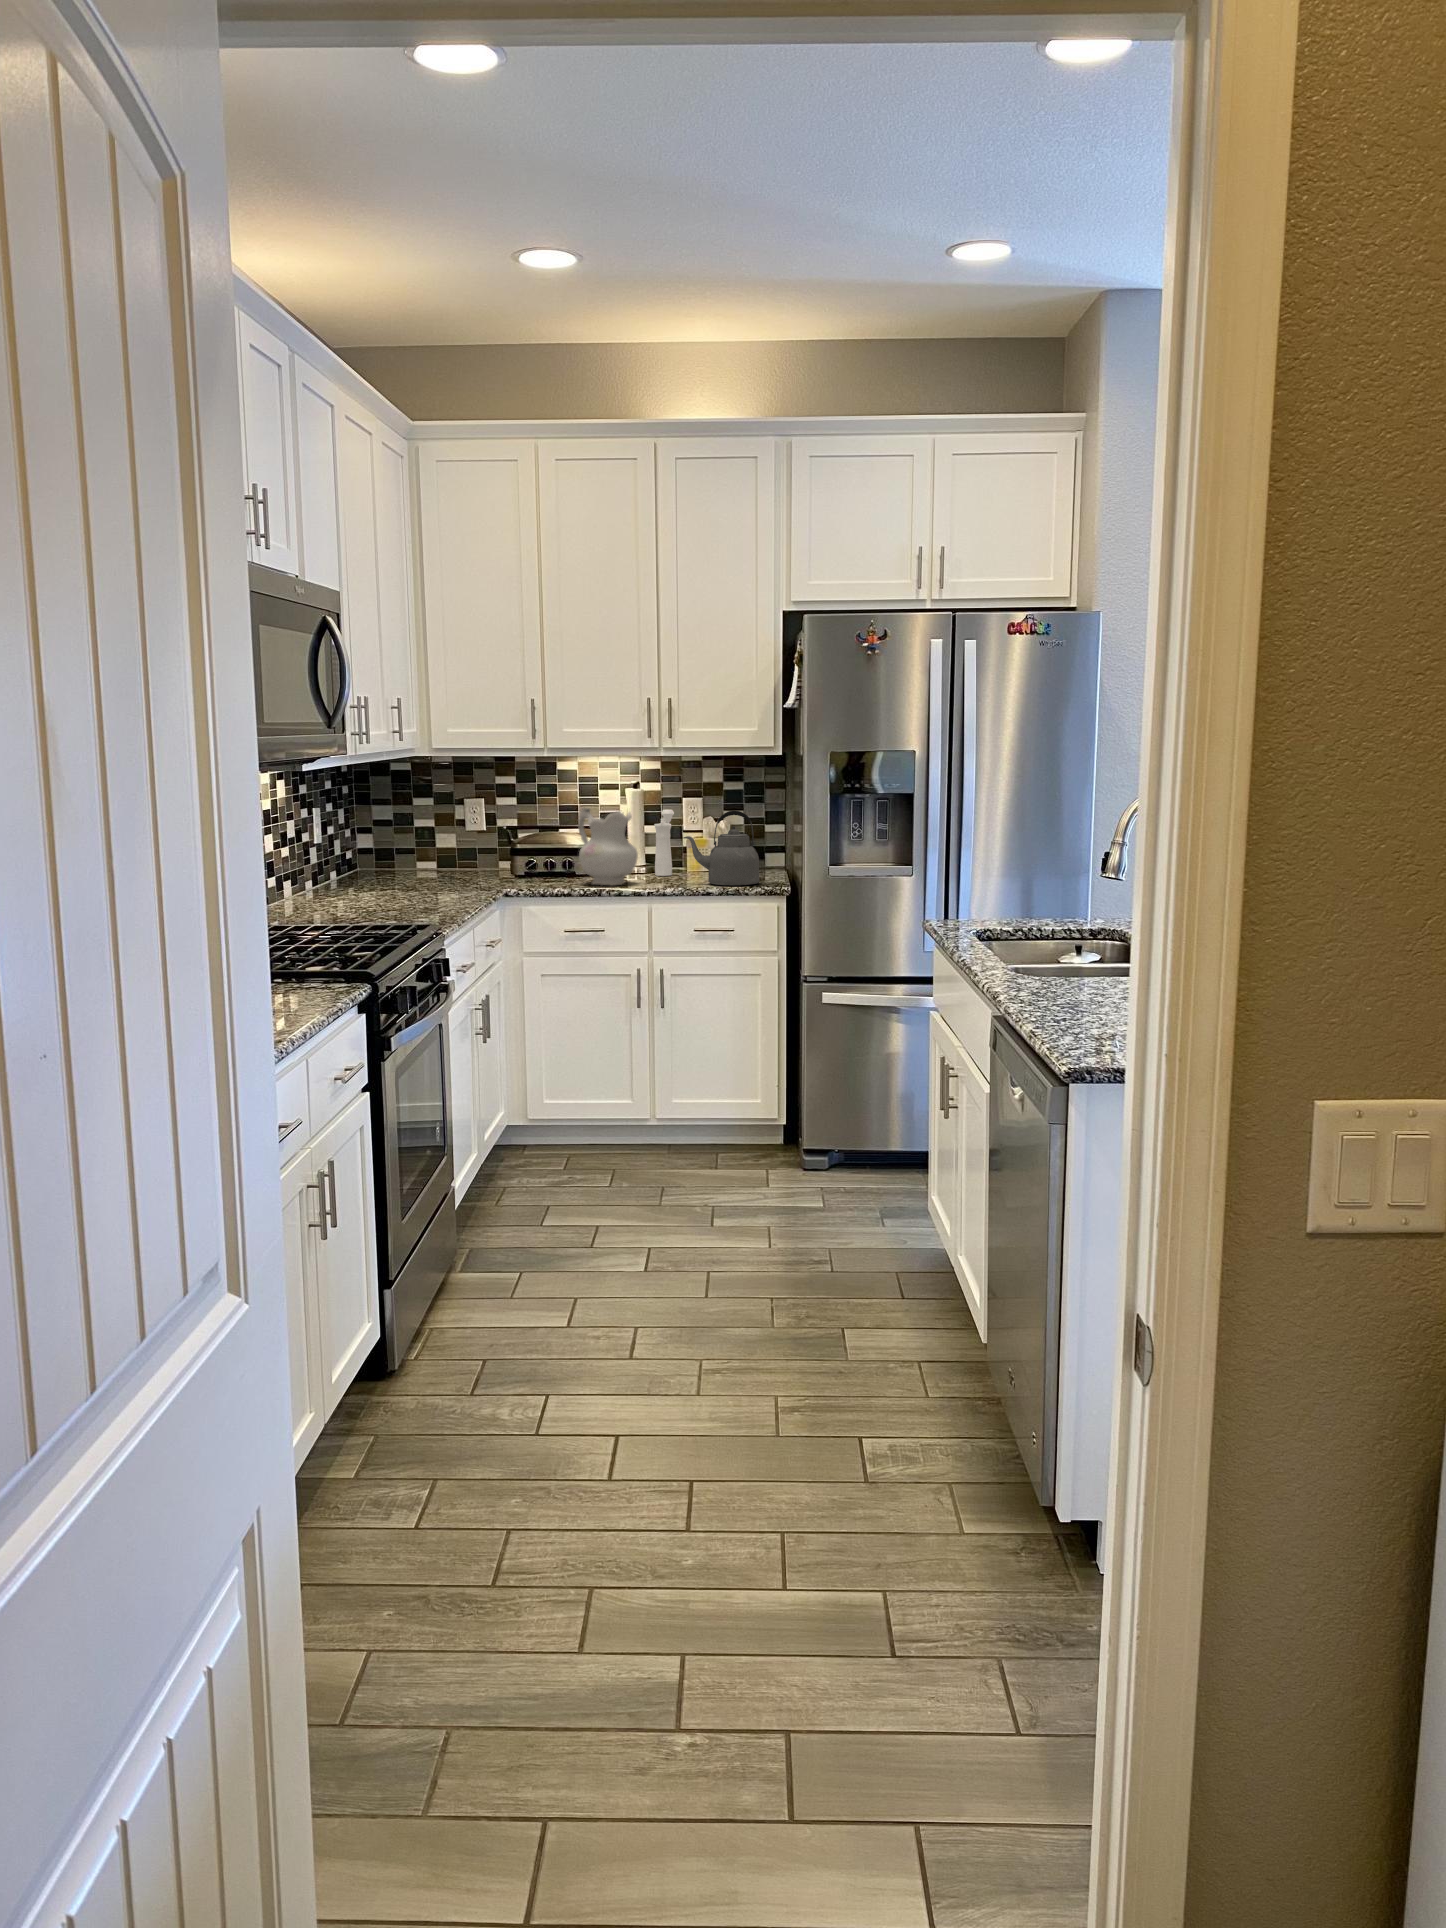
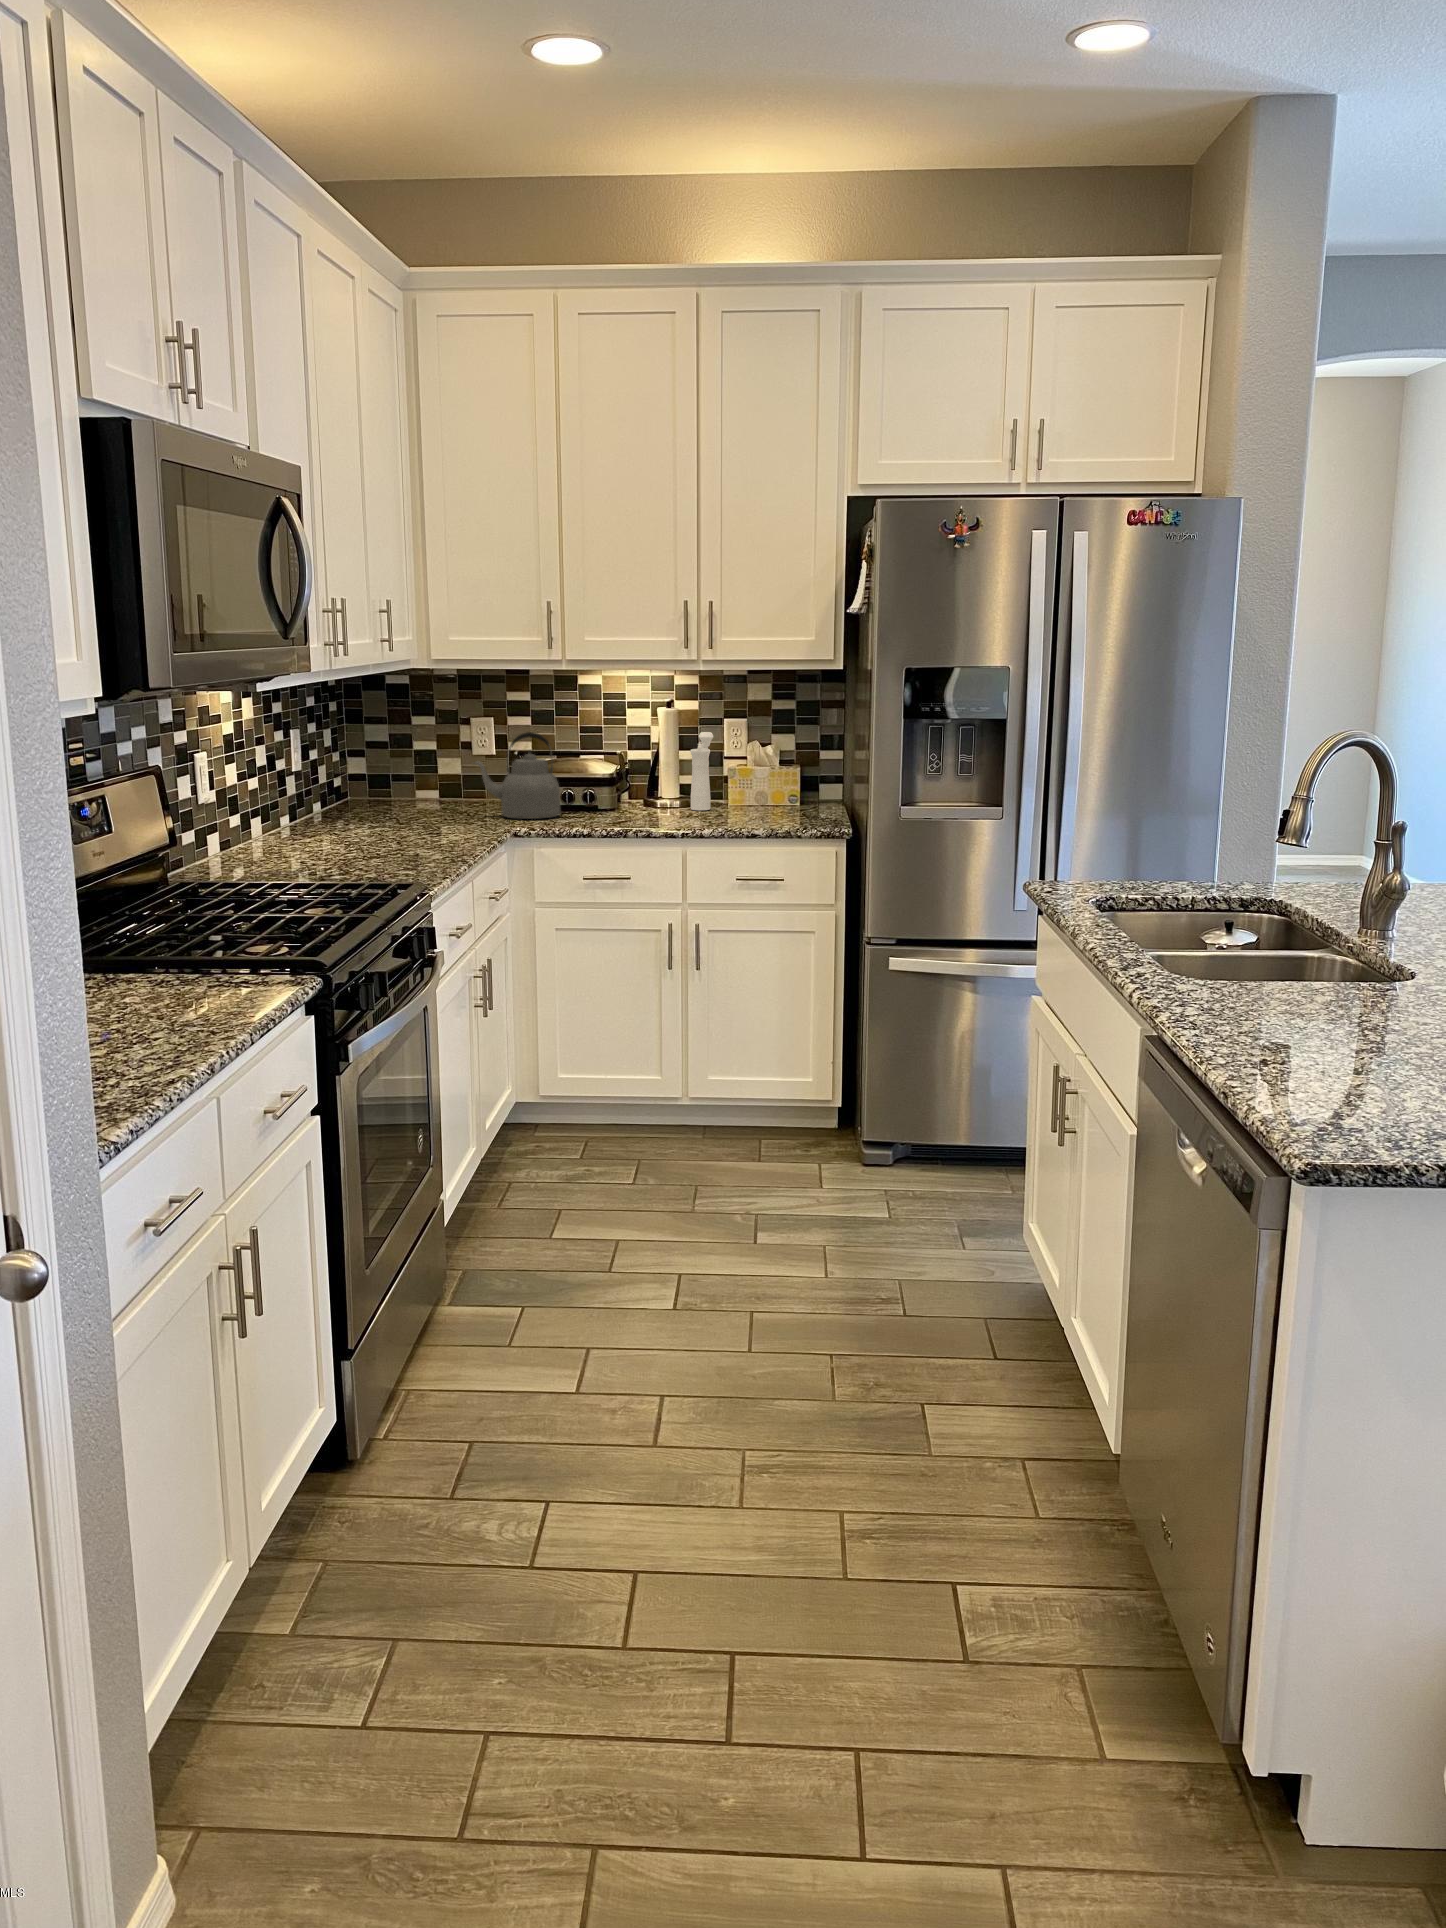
ceramic pitcher: present [578,808,638,885] -> none [601,731,671,824]
kettle: present [684,811,760,885] -> present [474,732,561,819]

